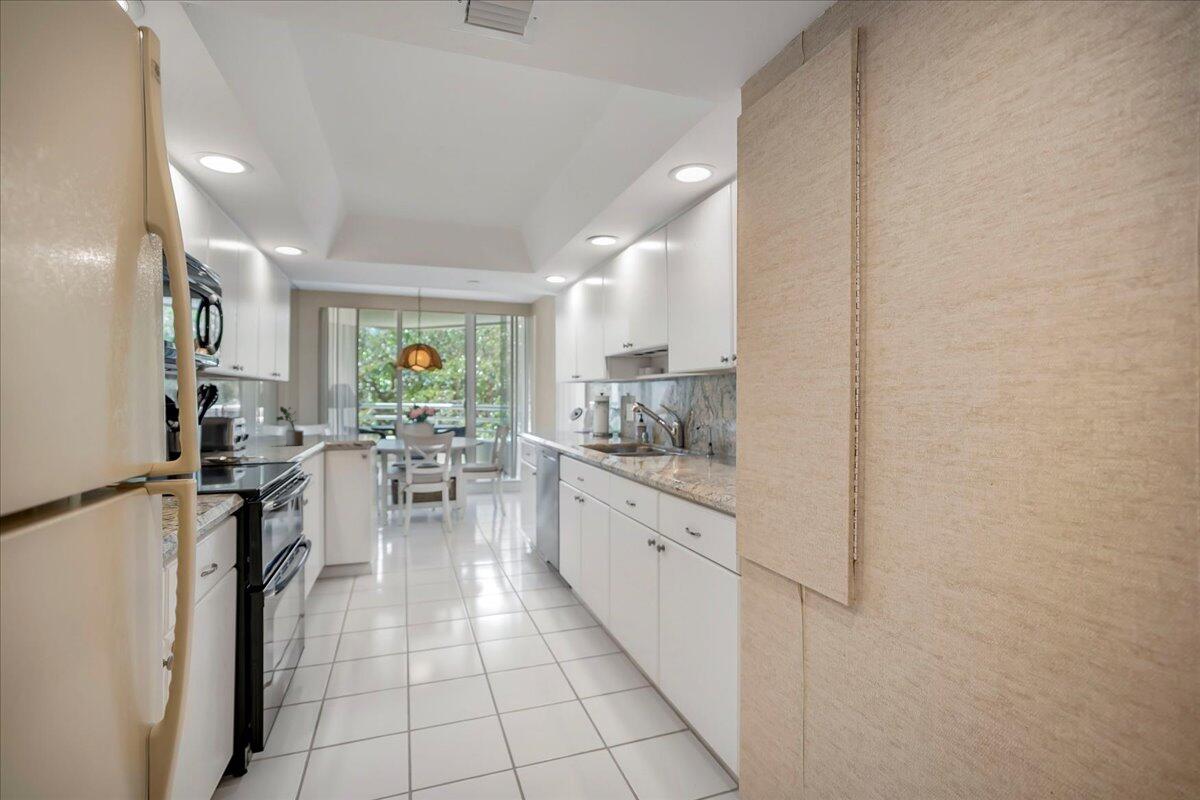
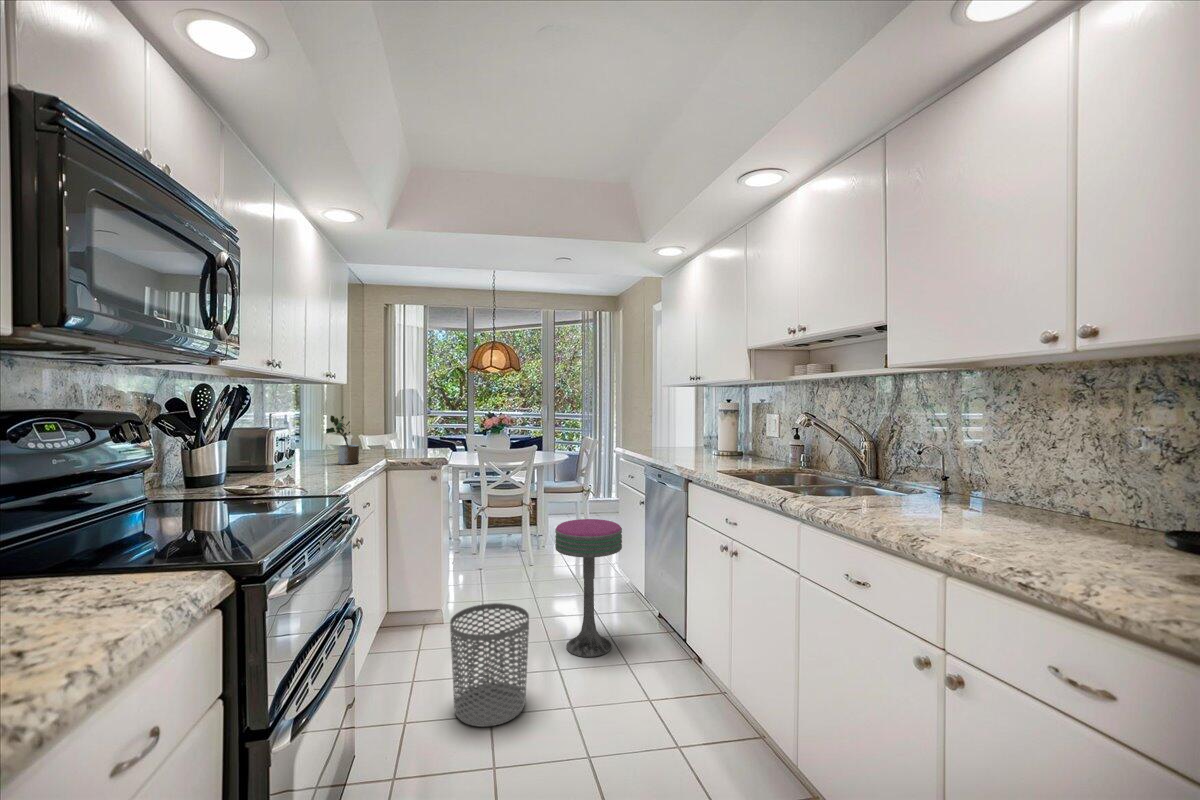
bar stool: none [462,486,514,588] -> present [555,519,622,657]
waste bin: none [378,545,437,627] -> present [450,603,529,727]

